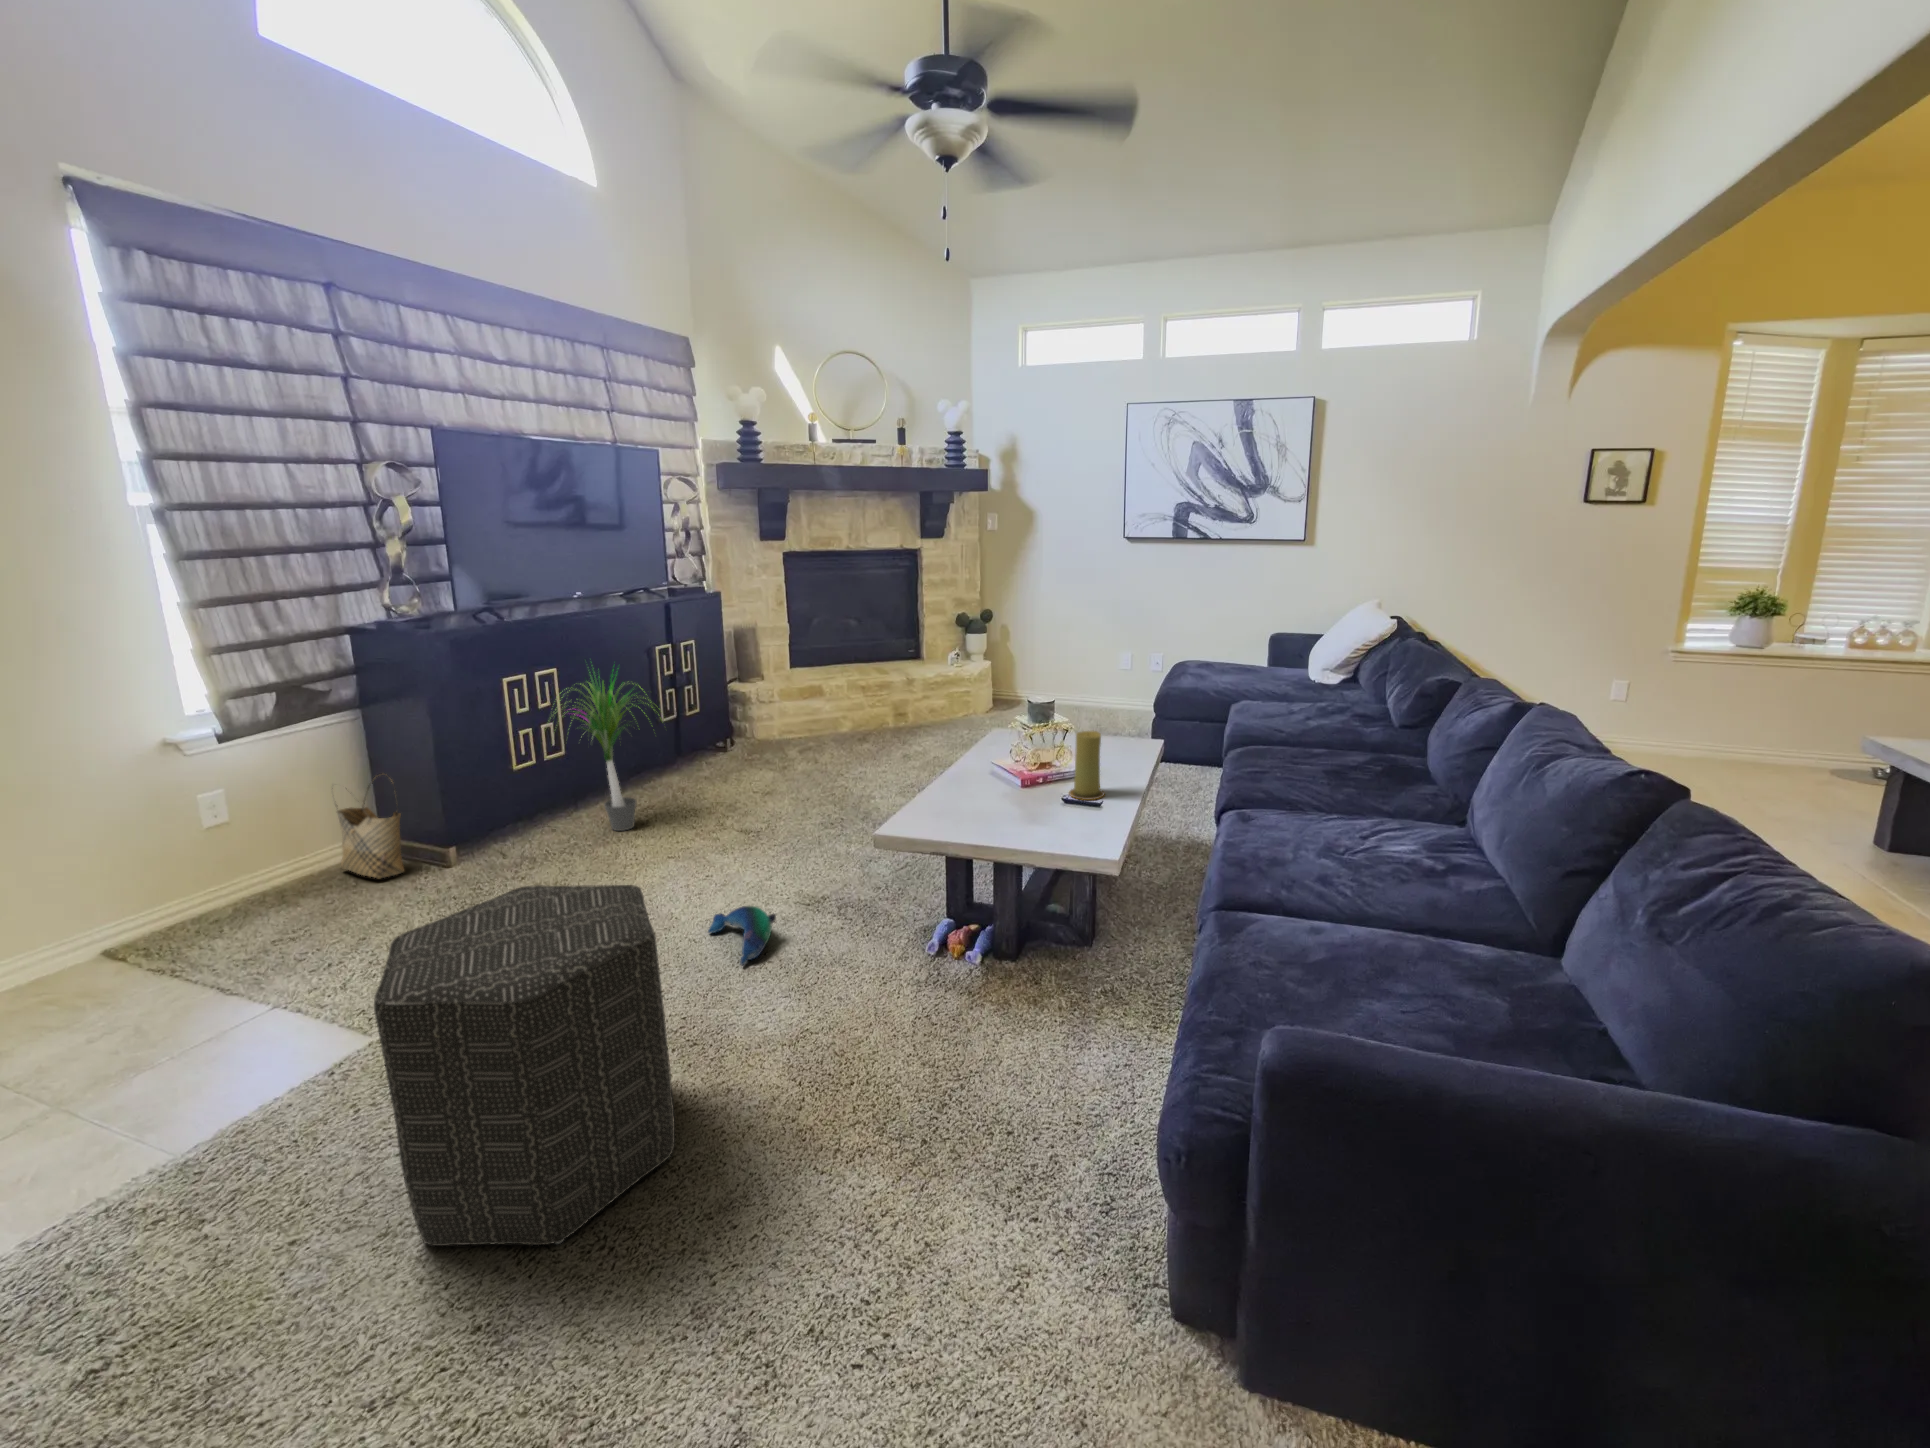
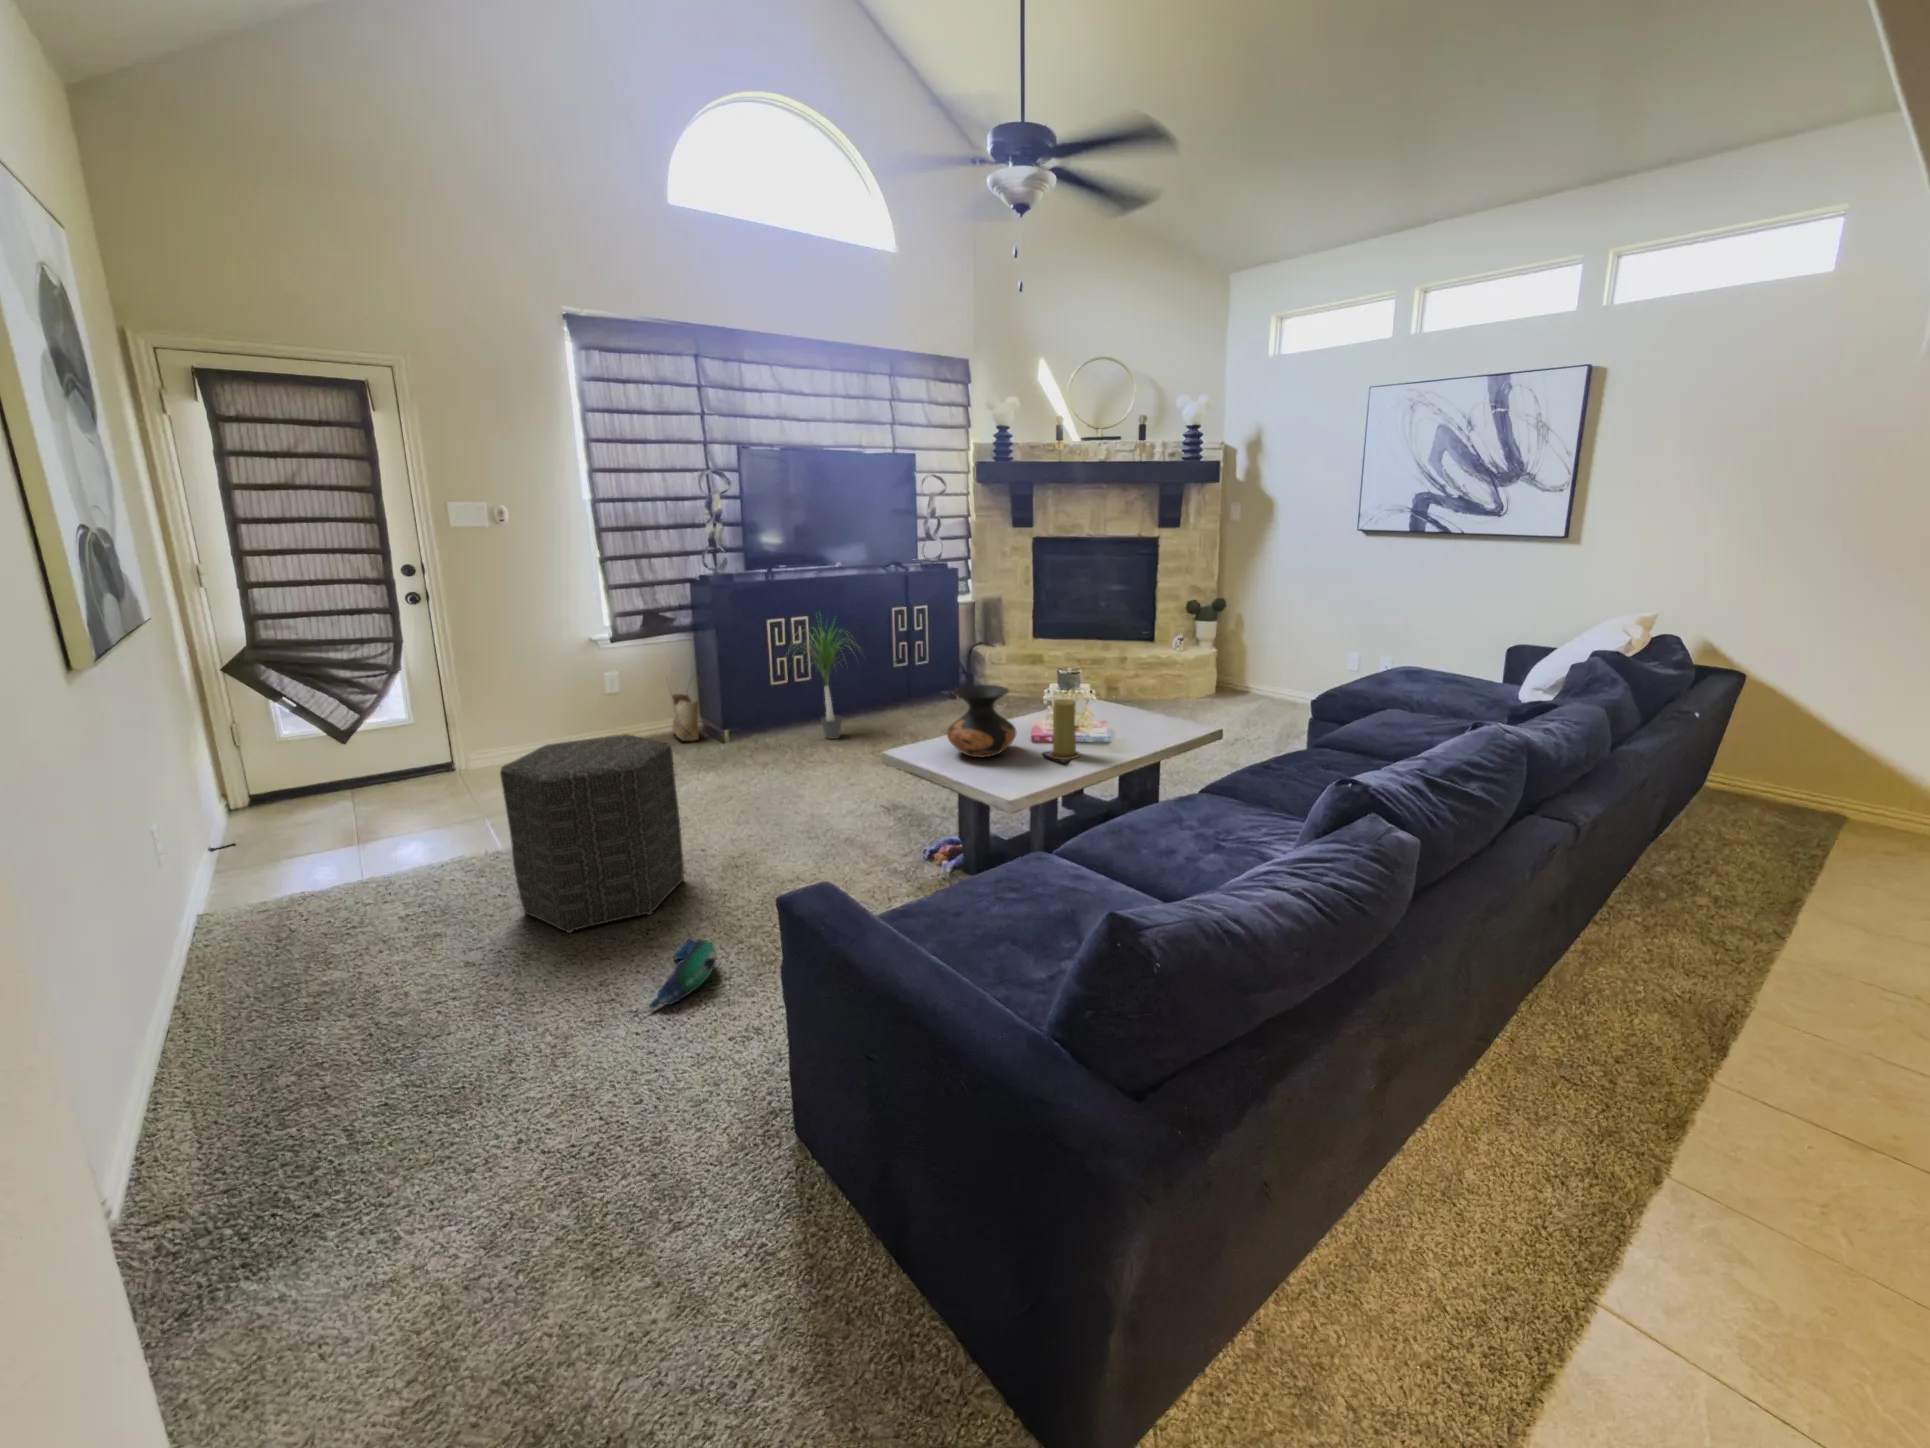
vase: none [959,727,1042,815] -> present [947,685,1017,757]
plush toy: present [708,906,776,966] -> present [649,939,717,1009]

